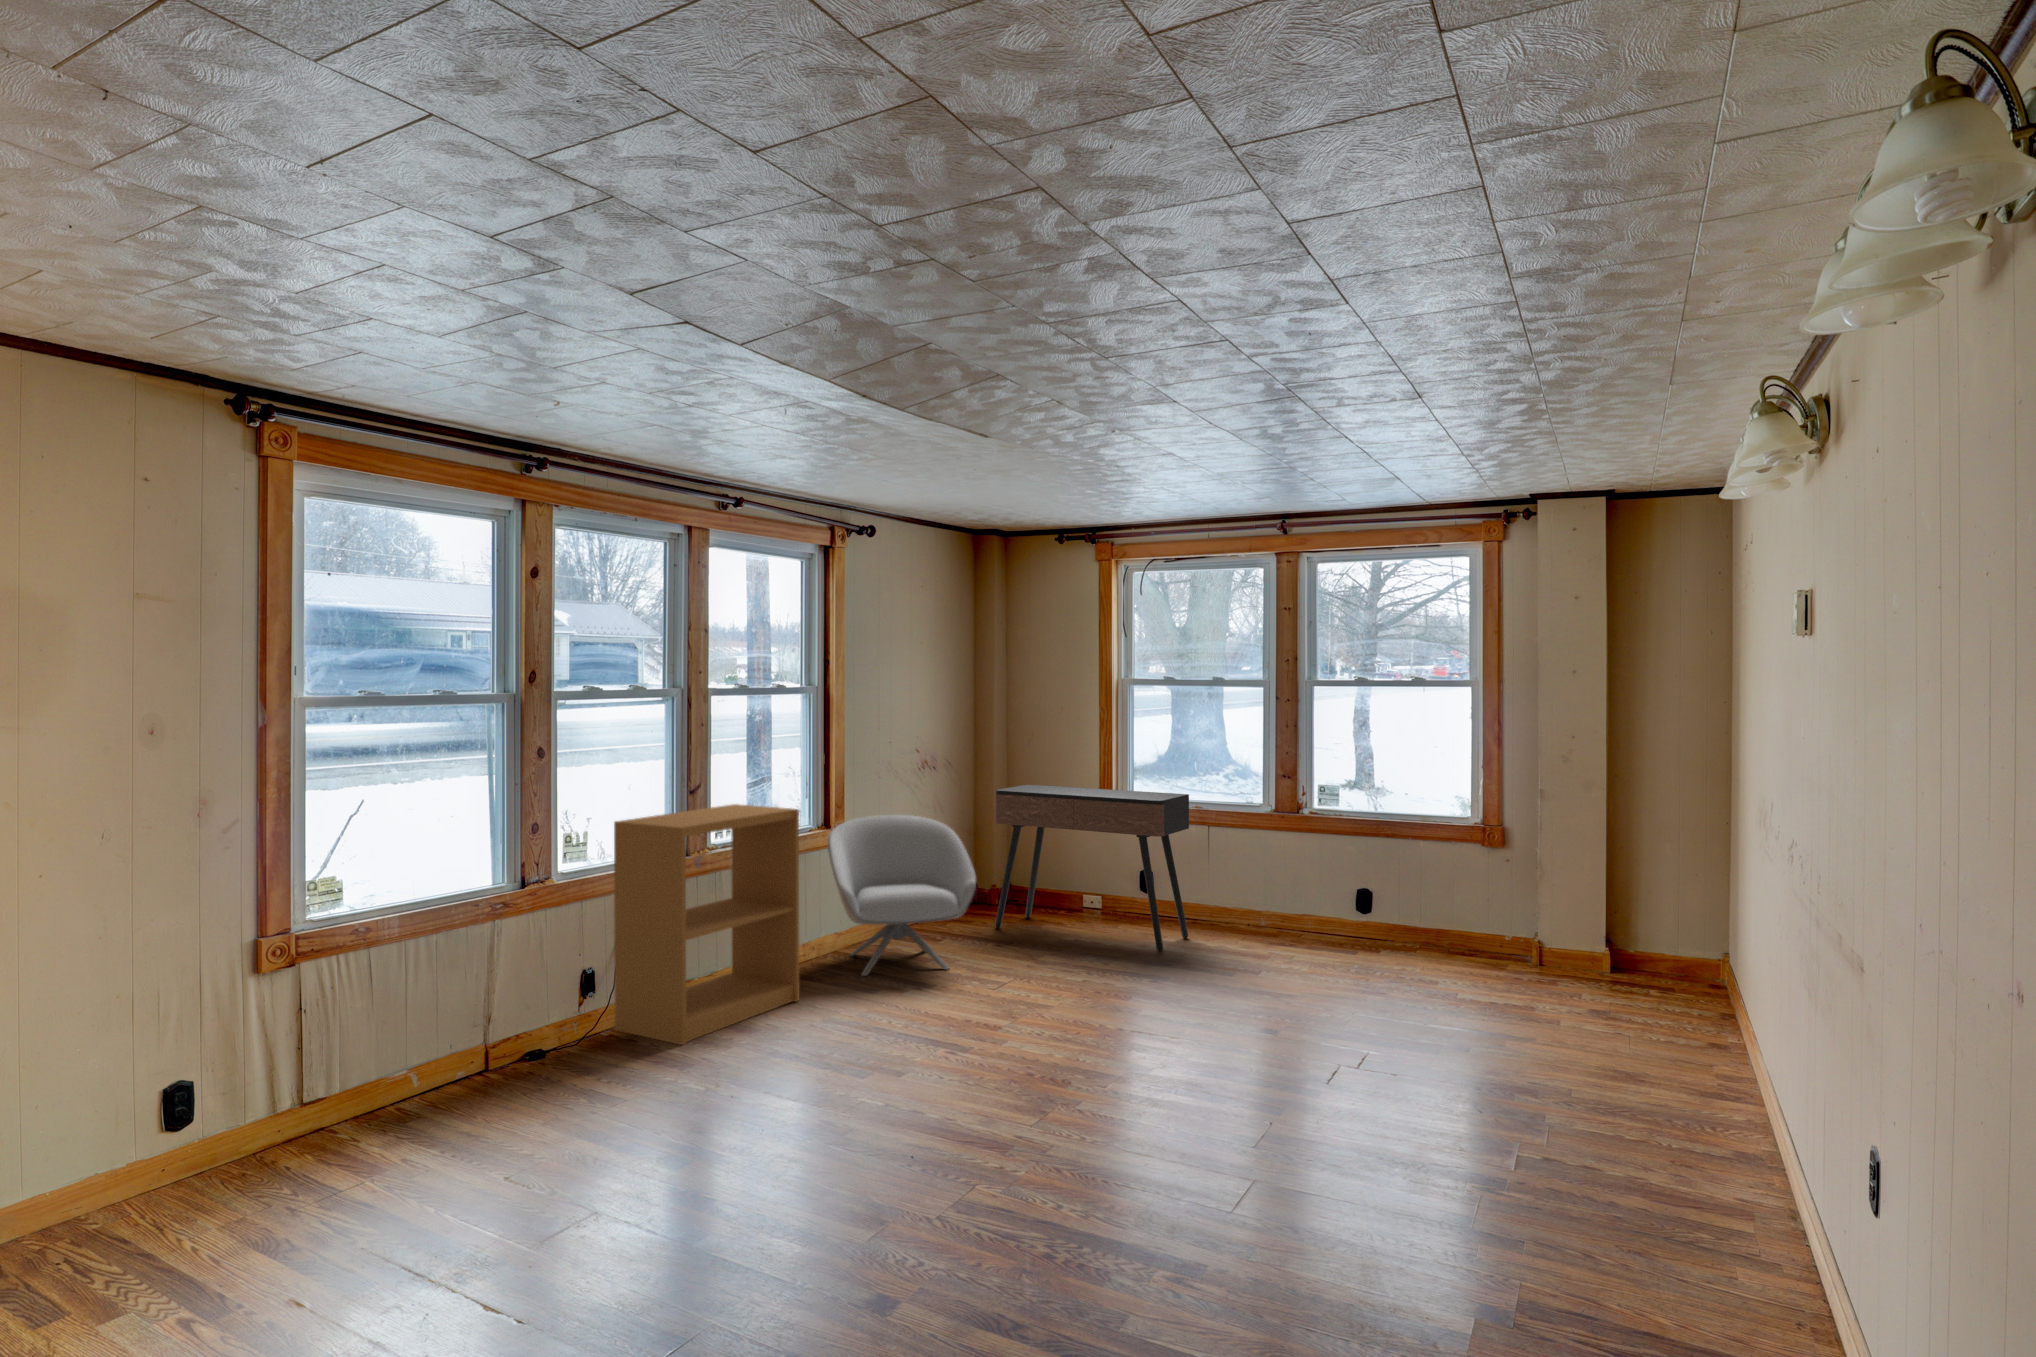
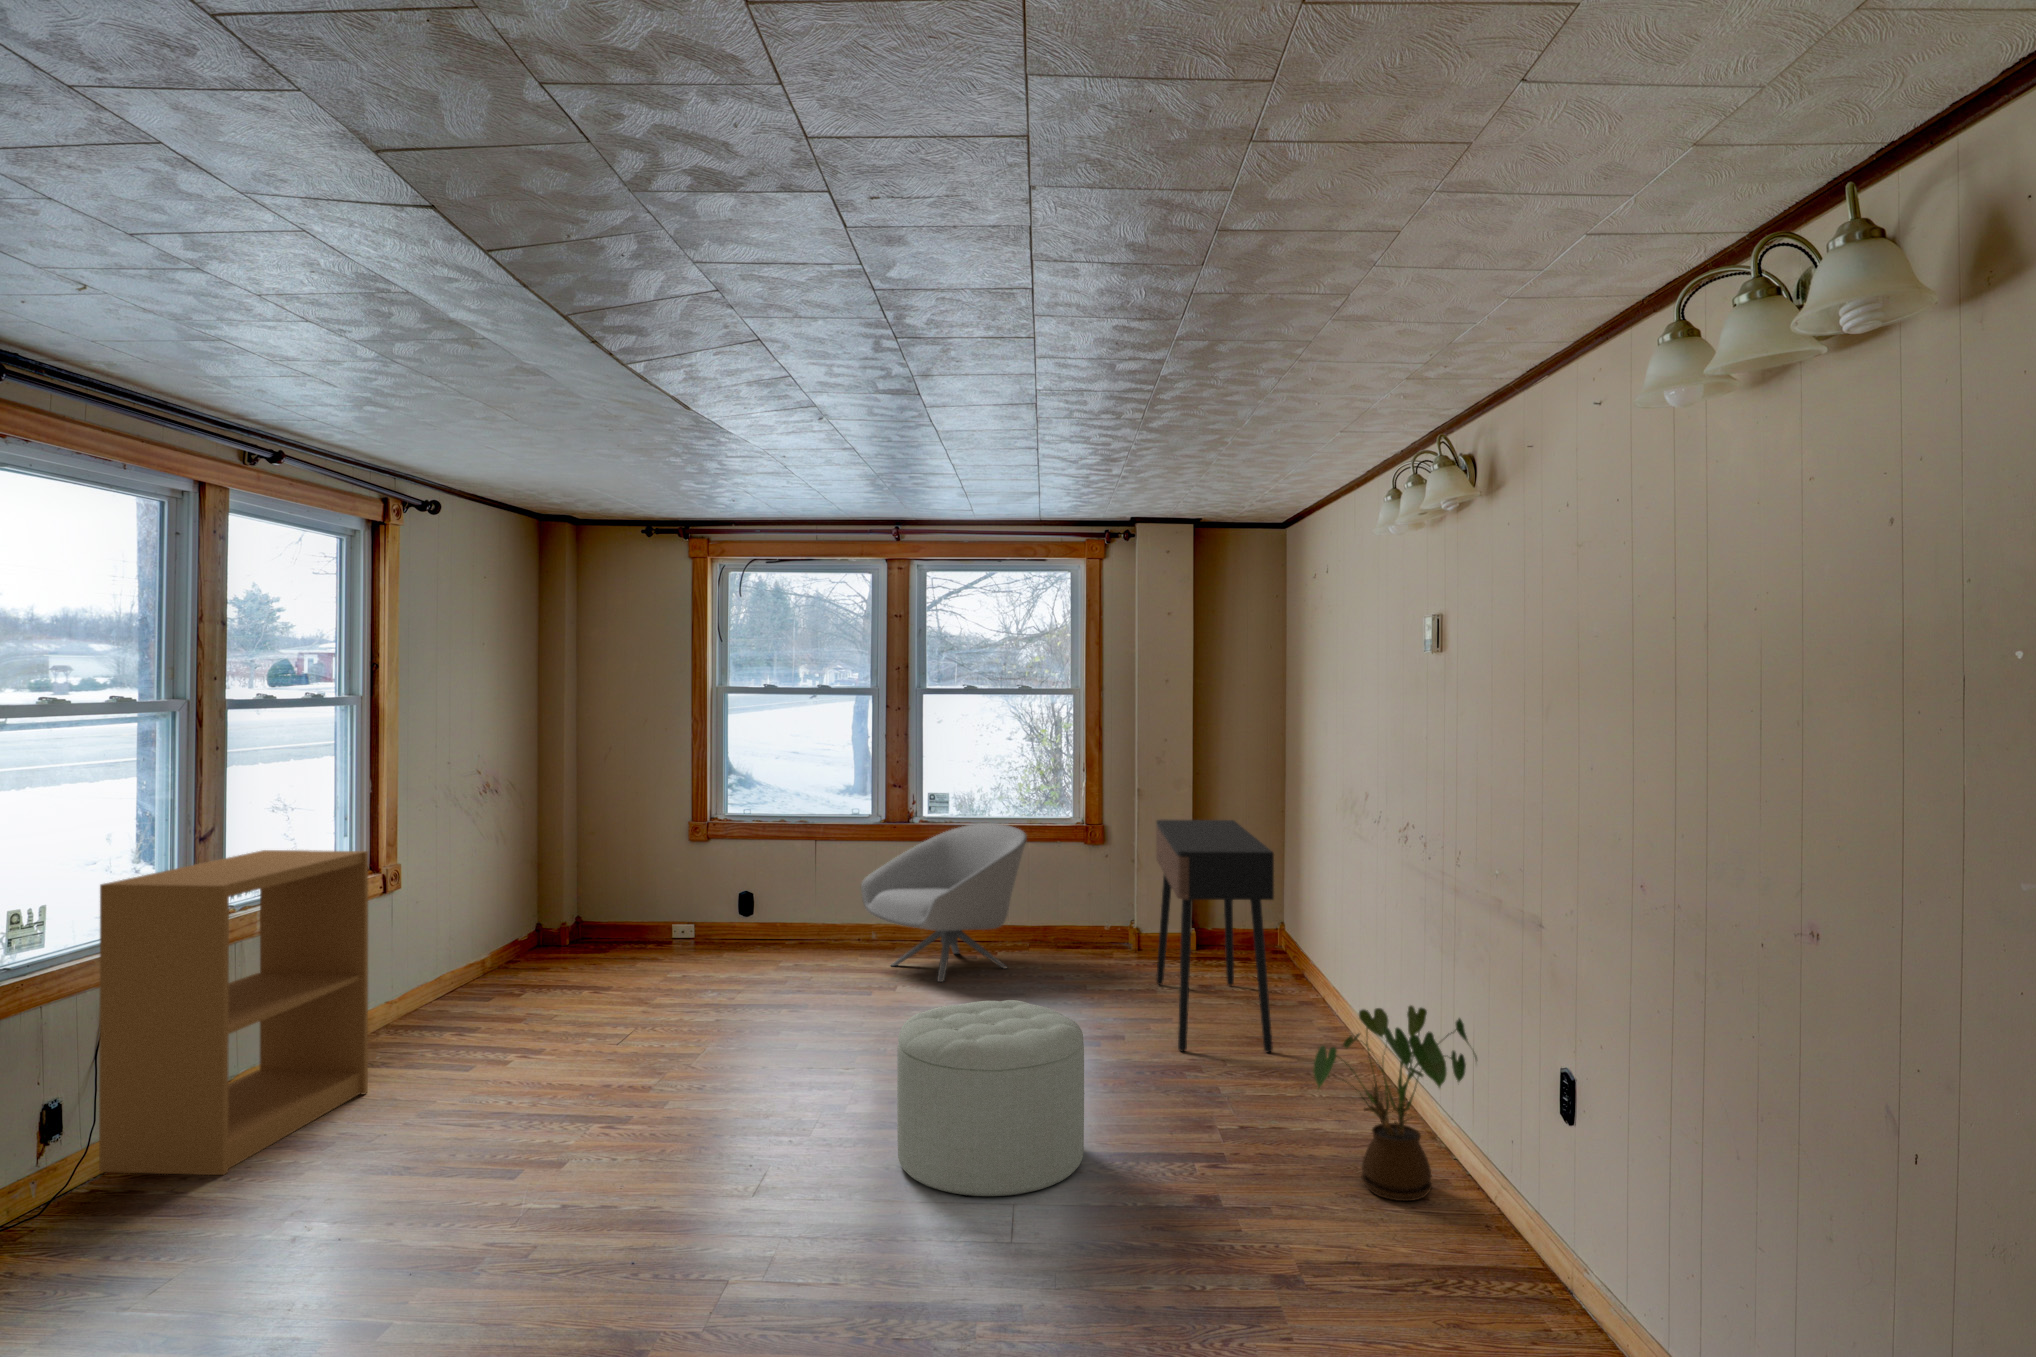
console table: present [995,785,1189,951] -> present [1156,820,1274,1053]
armchair: present [827,815,976,976] -> present [861,823,1027,982]
ottoman: none [1172,986,1357,1175] -> present [897,1000,1084,1197]
house plant: none [1593,1045,1810,1271] -> present [1313,1006,1477,1201]

